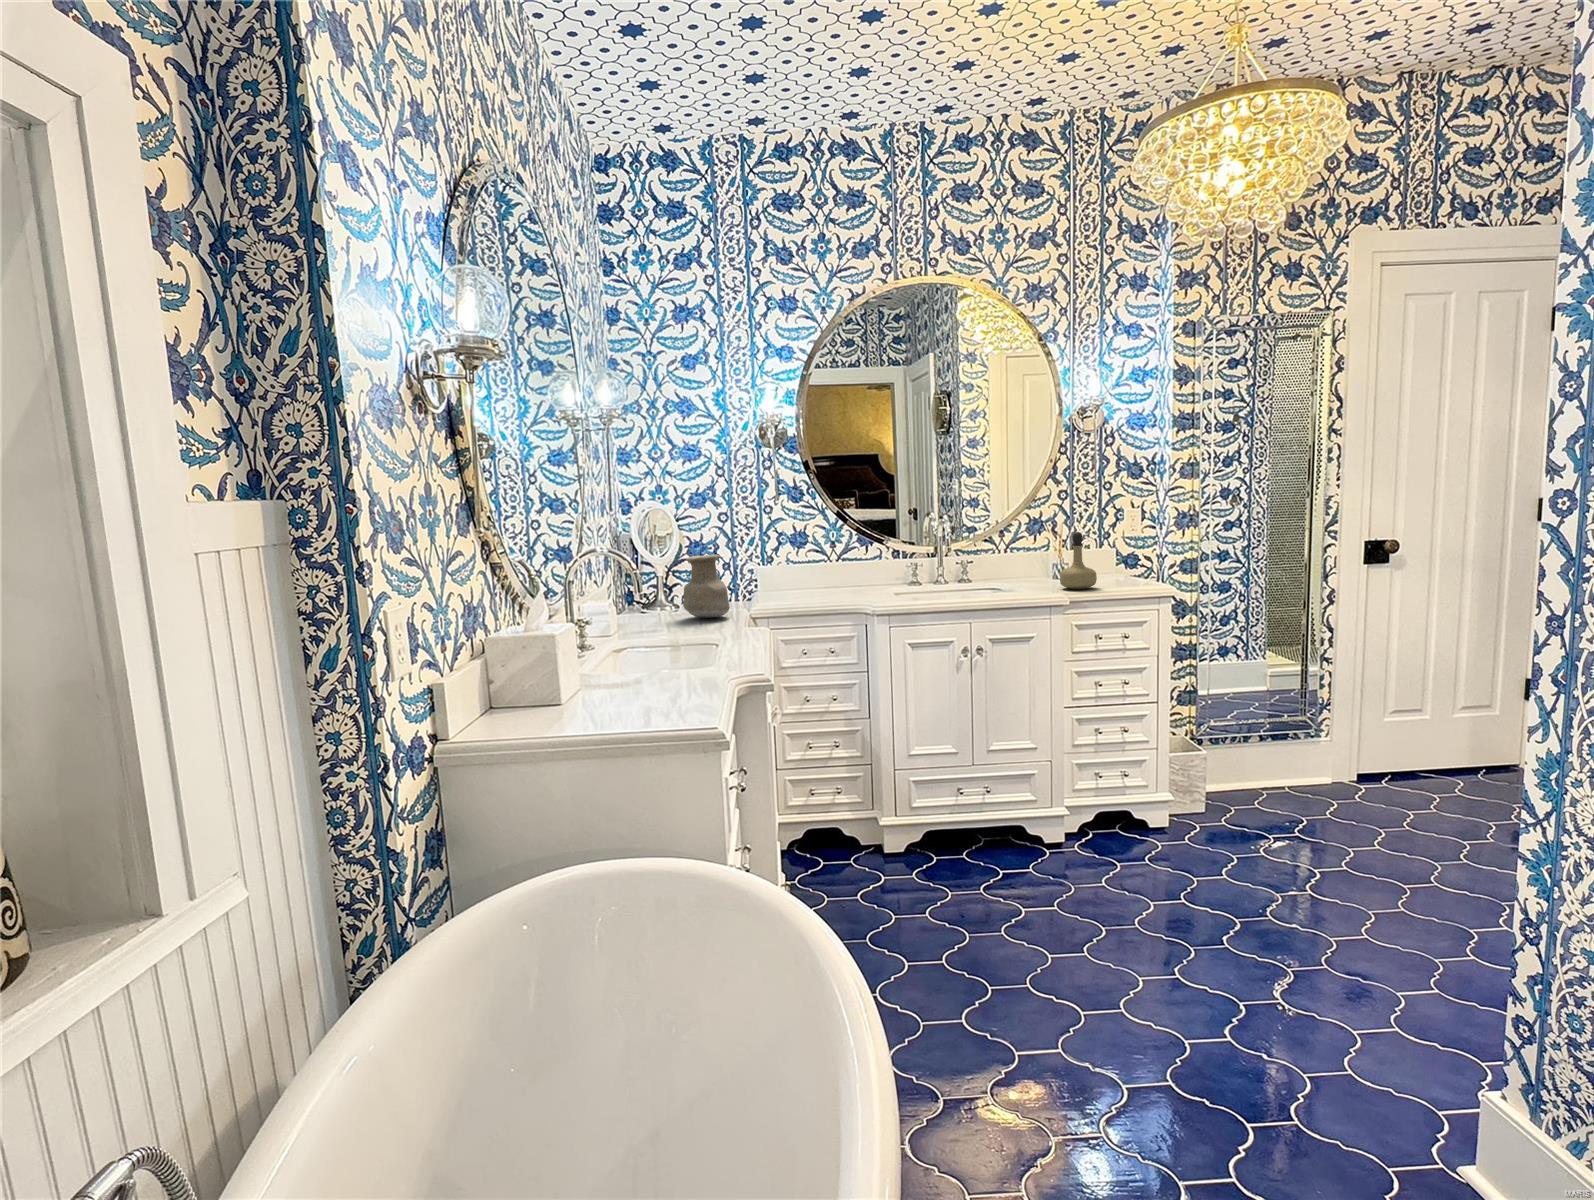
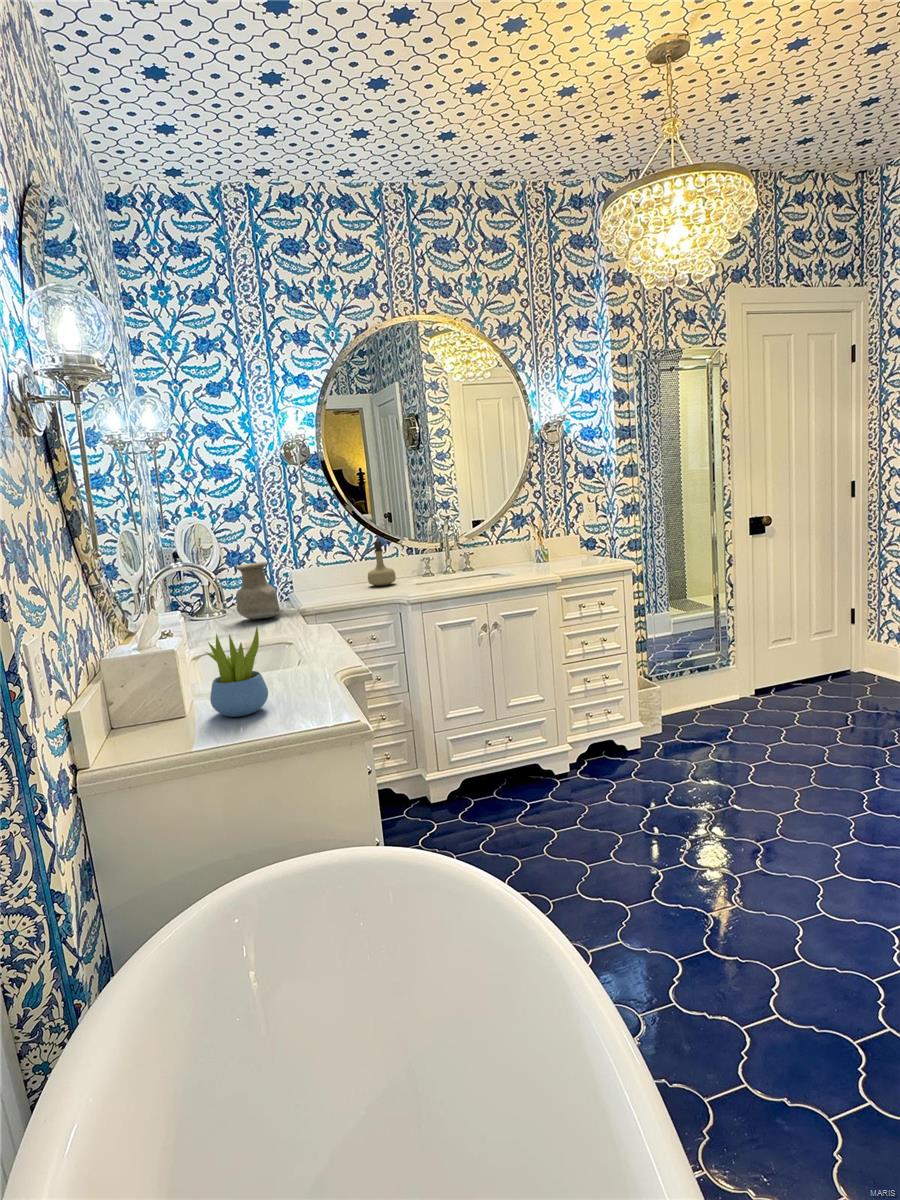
perfume bottle: present [1060,532,1097,589] -> present [368,540,396,586]
succulent plant: none [579,623,641,719] -> present [205,627,268,717]

